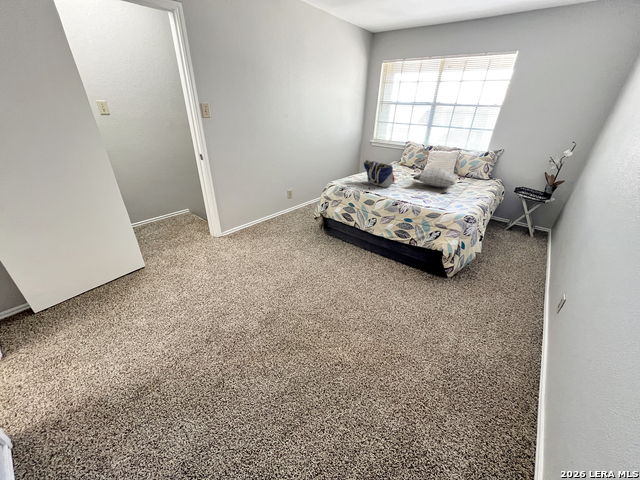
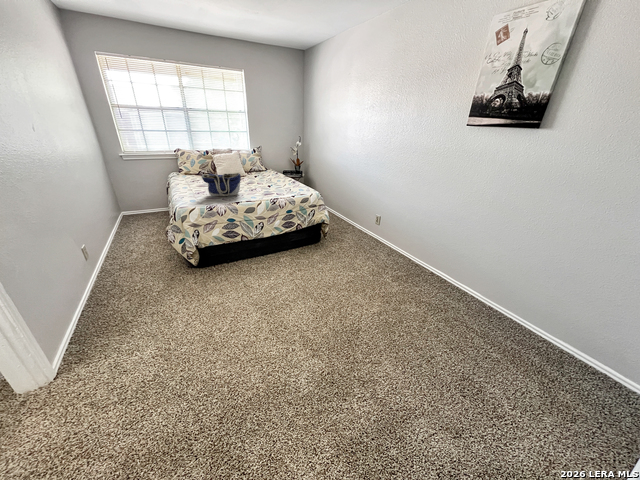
pillow: present [413,168,458,187] -> none [236,168,279,184]

